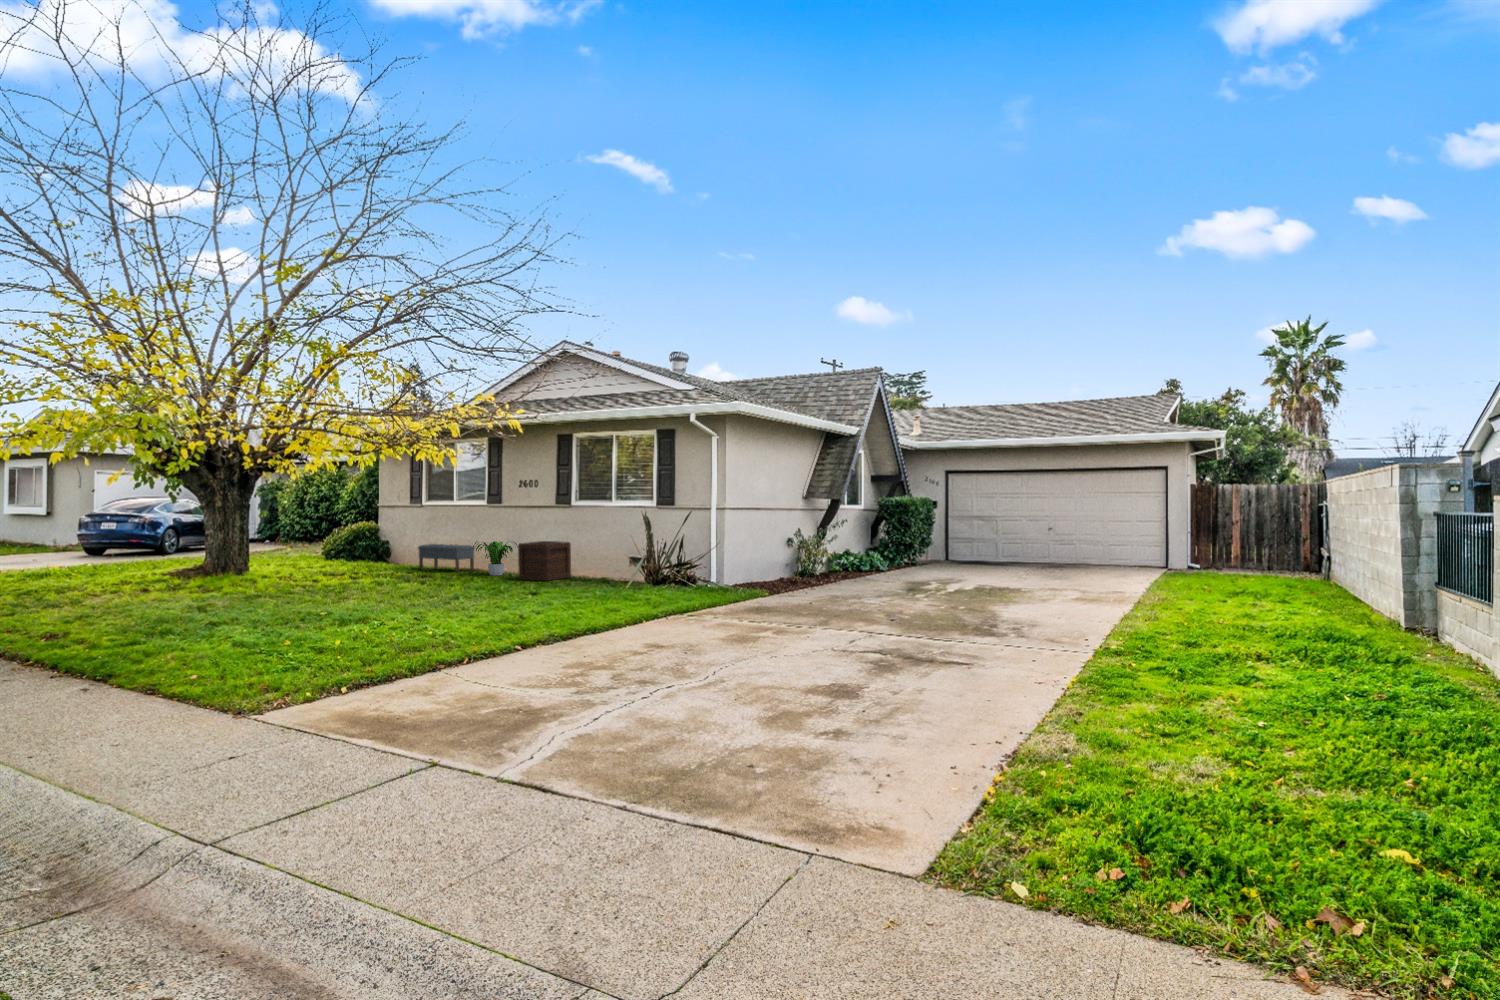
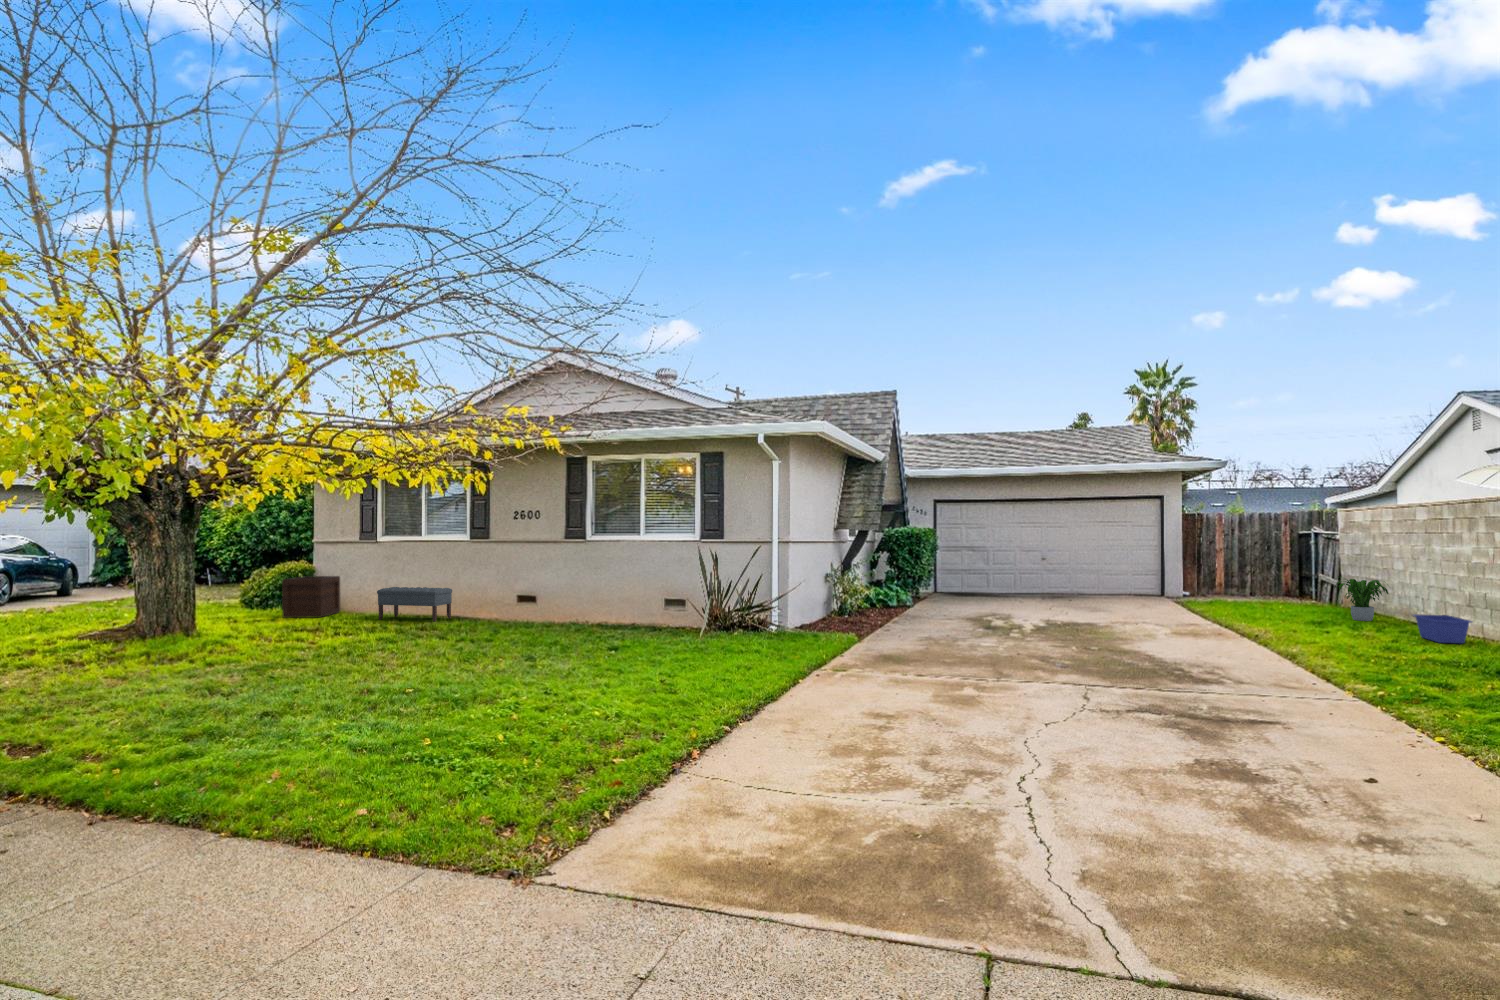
potted plant: present [473,541,517,575] -> present [1334,579,1388,621]
wooden crate: present [518,541,571,581] -> present [282,576,340,618]
storage bin: none [1333,590,1380,621] -> present [1414,615,1472,644]

